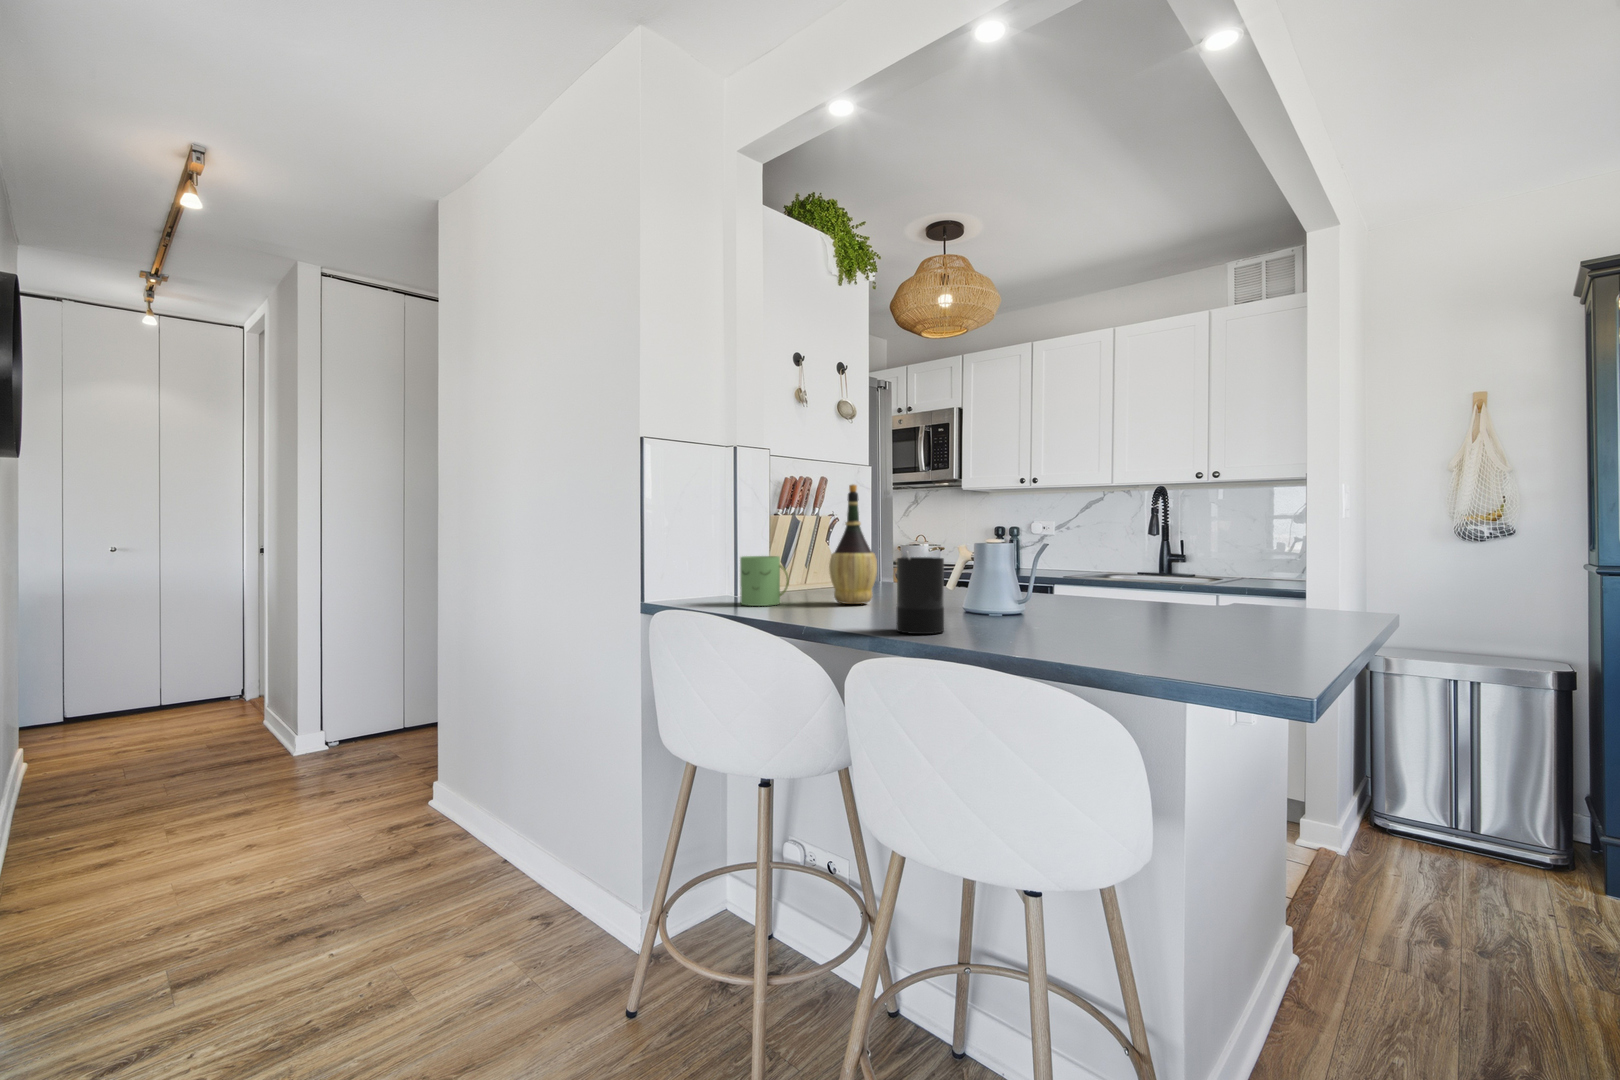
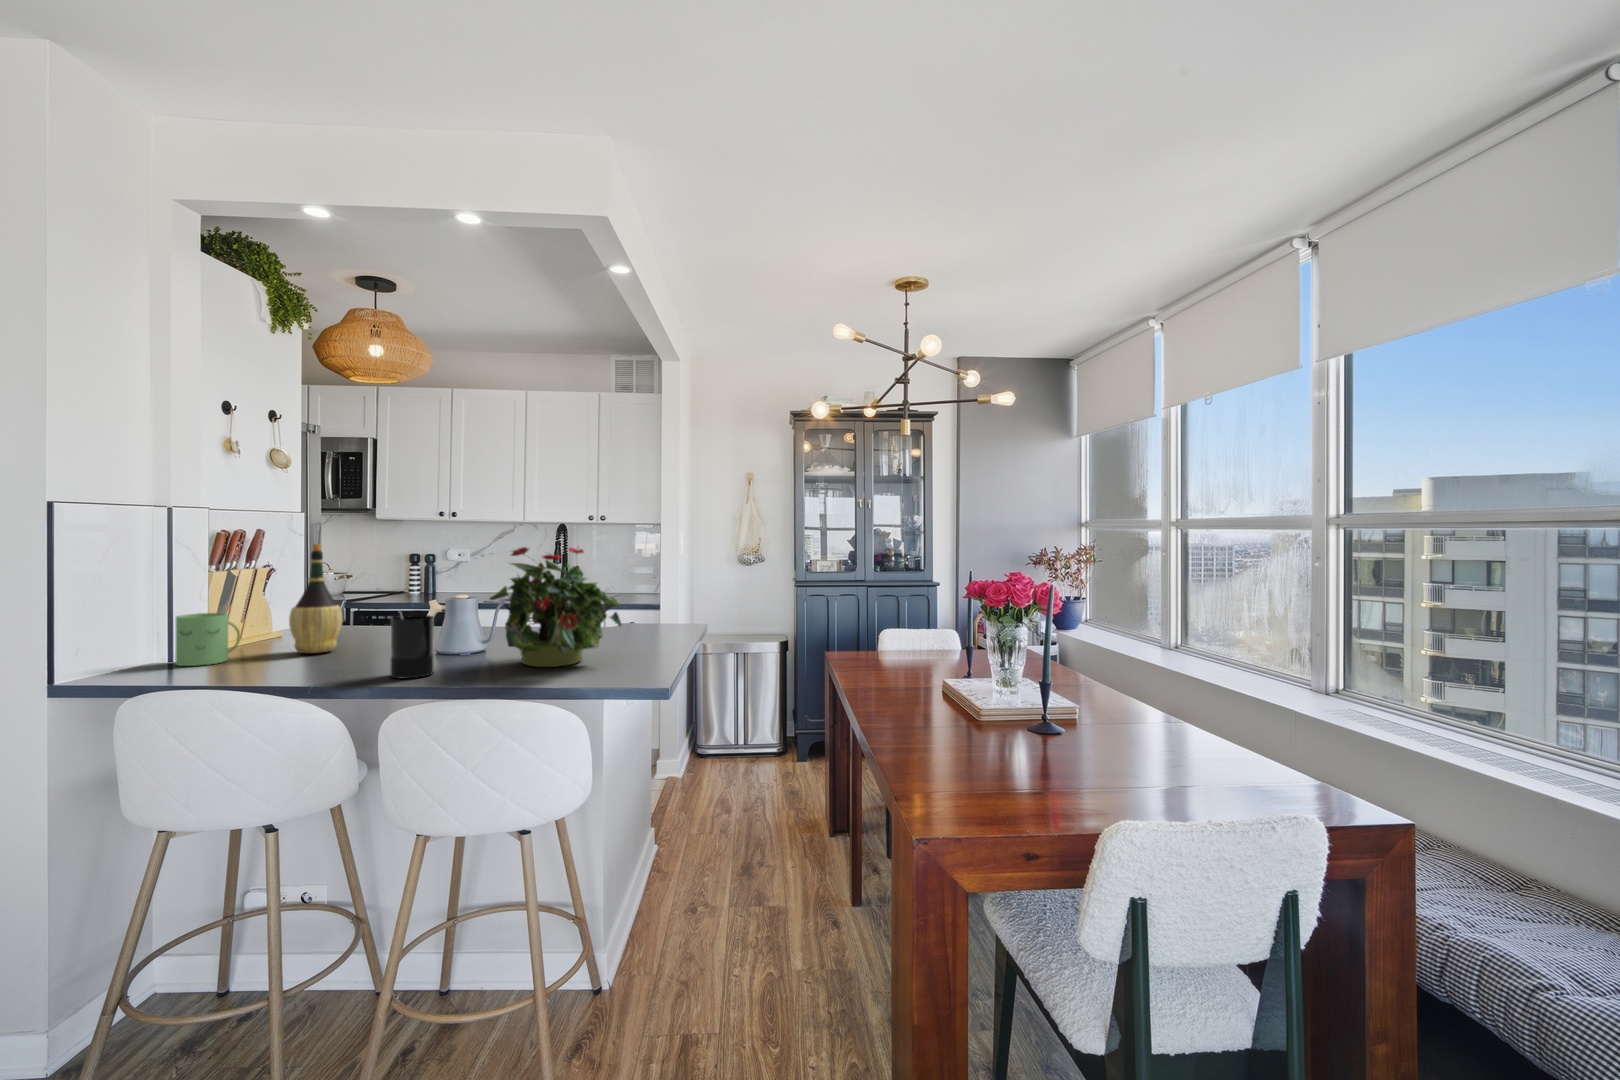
potted plant: none [1008,462,1211,640] -> present [490,547,621,667]

